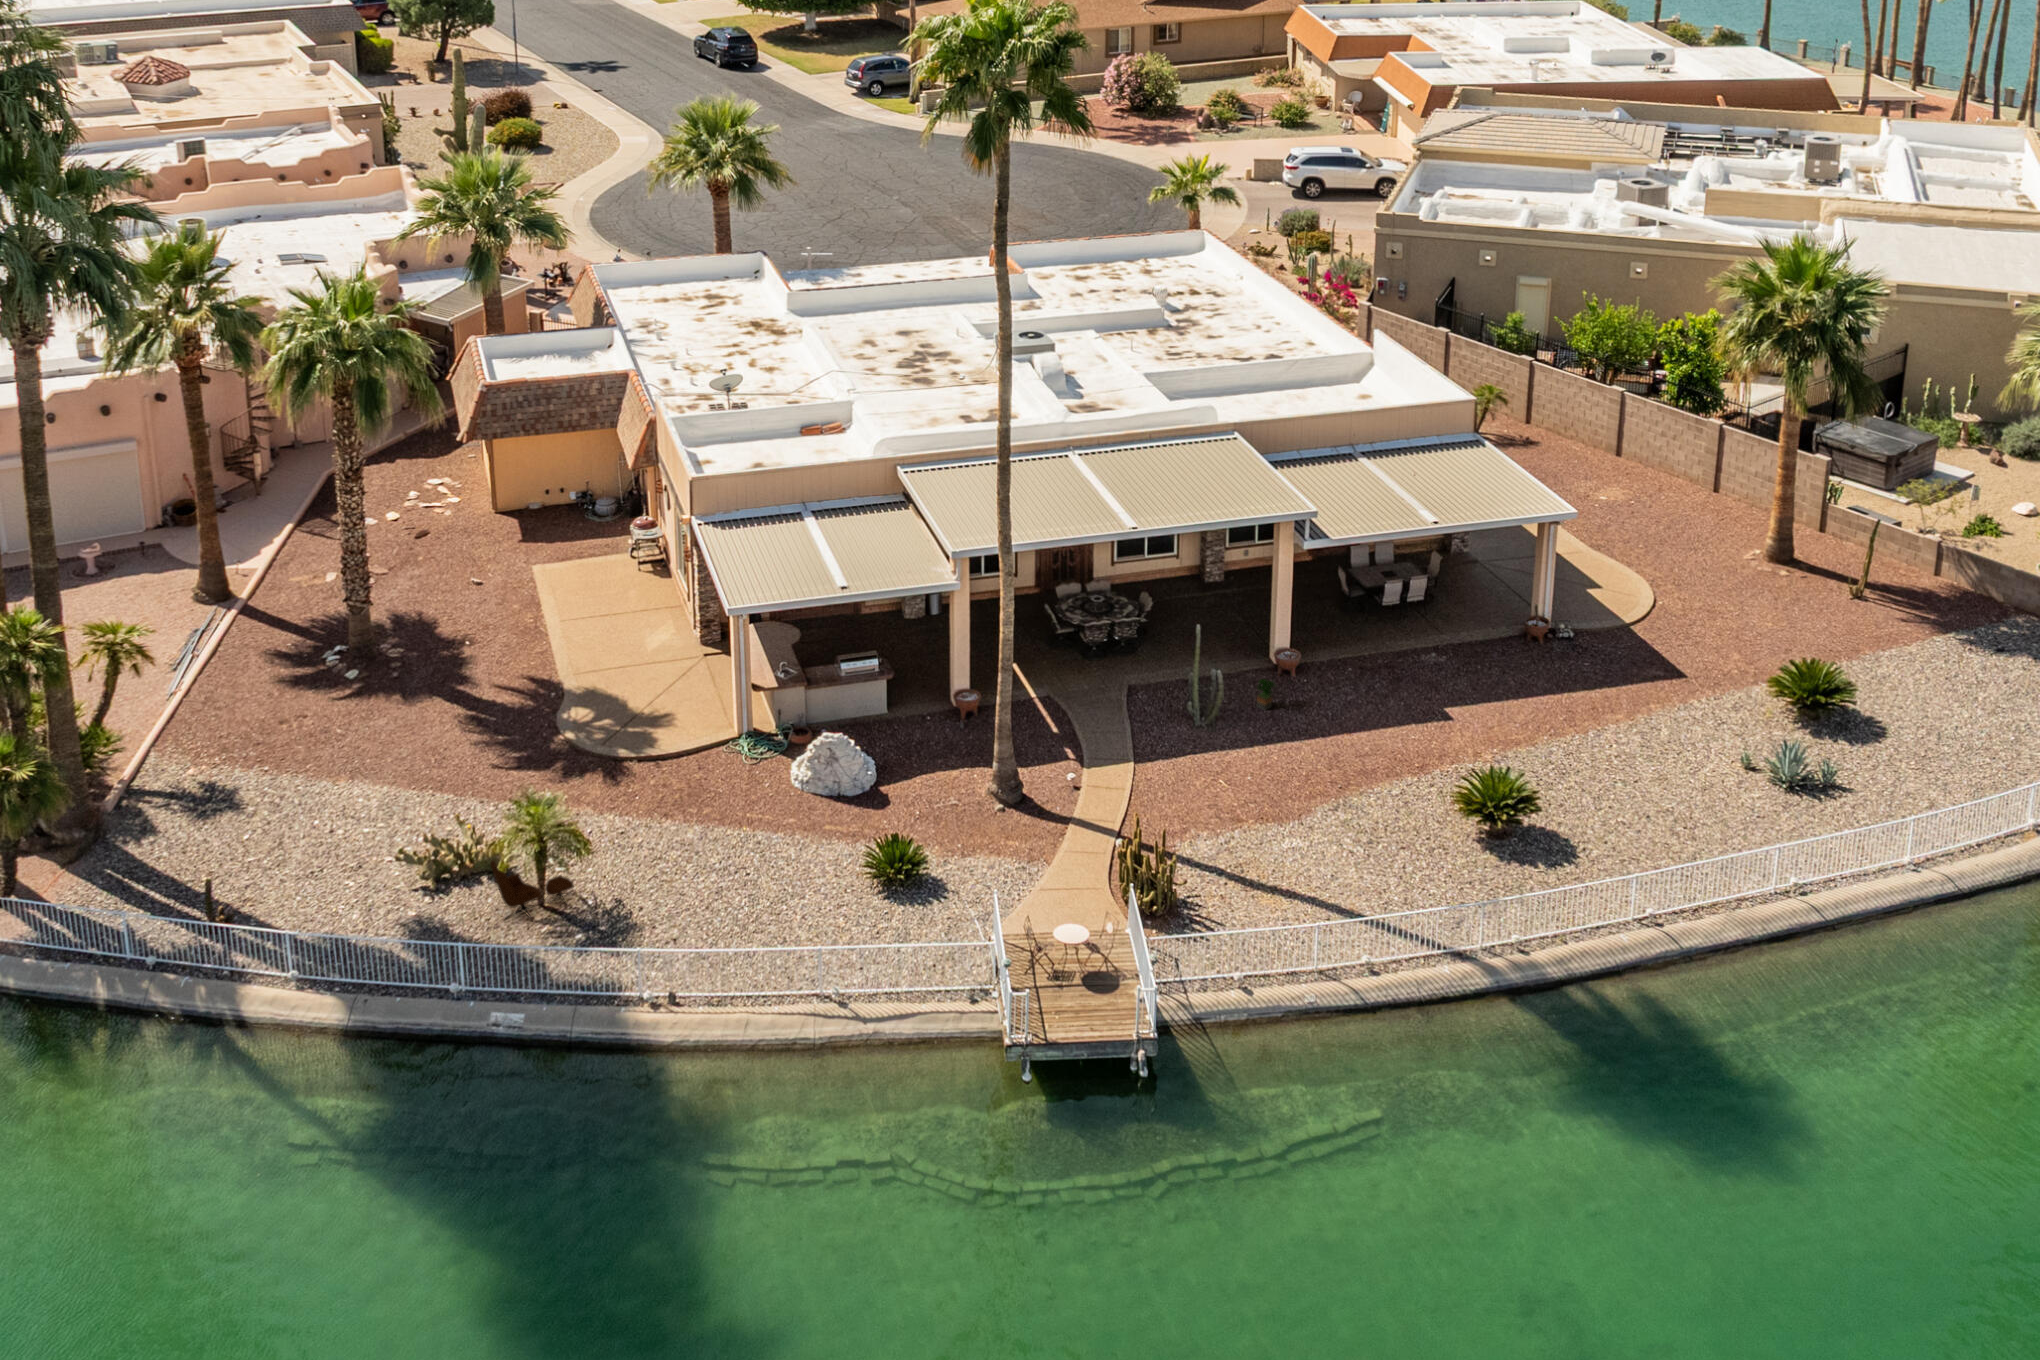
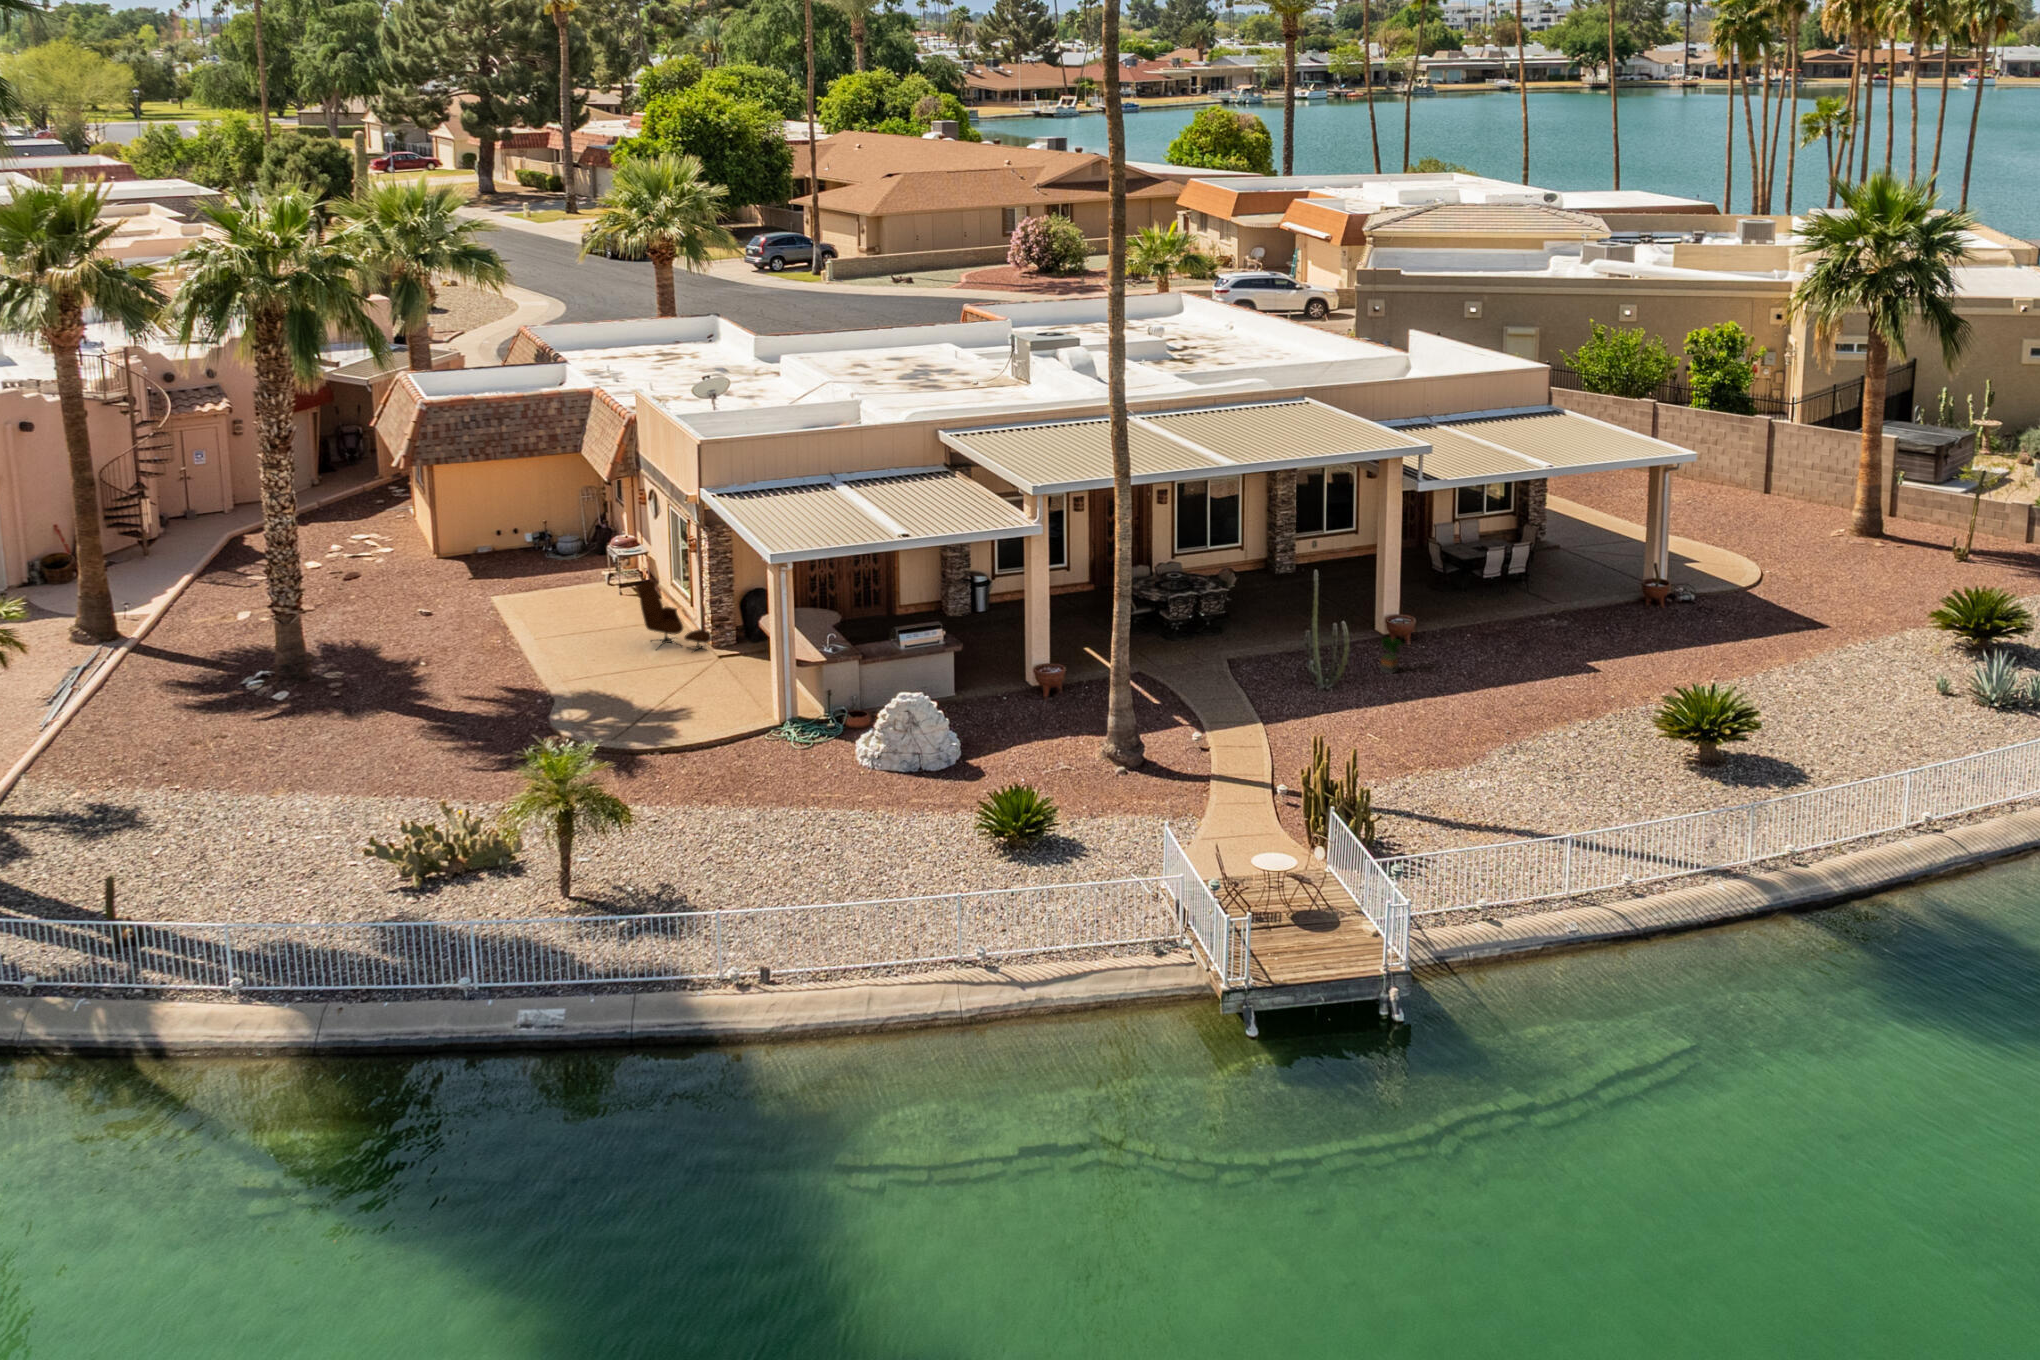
lounge chair: present [490,860,574,917] -> present [638,580,711,650]

